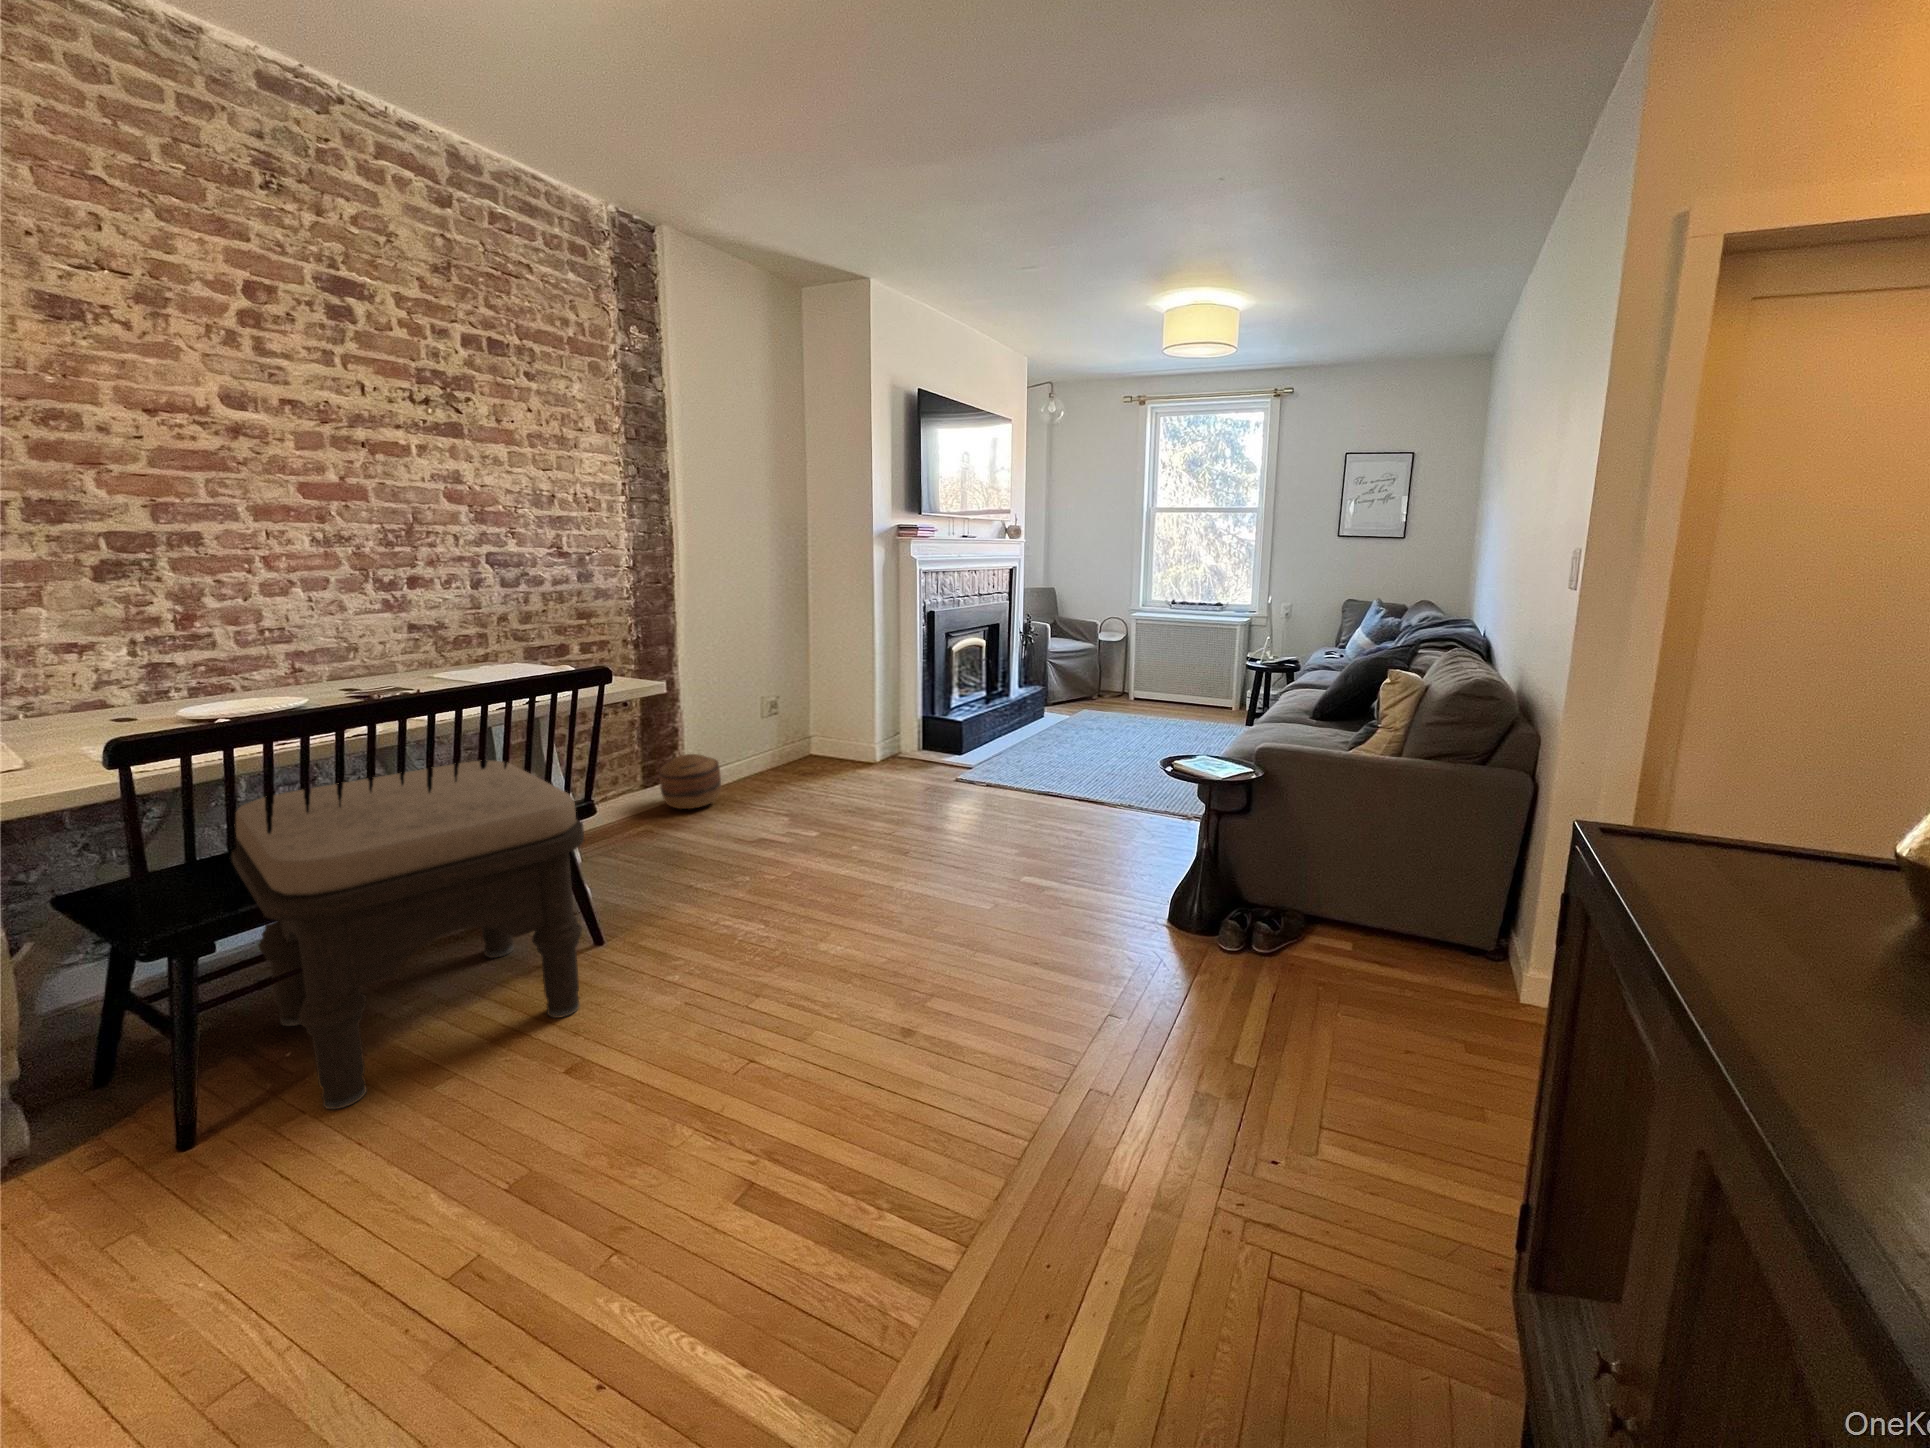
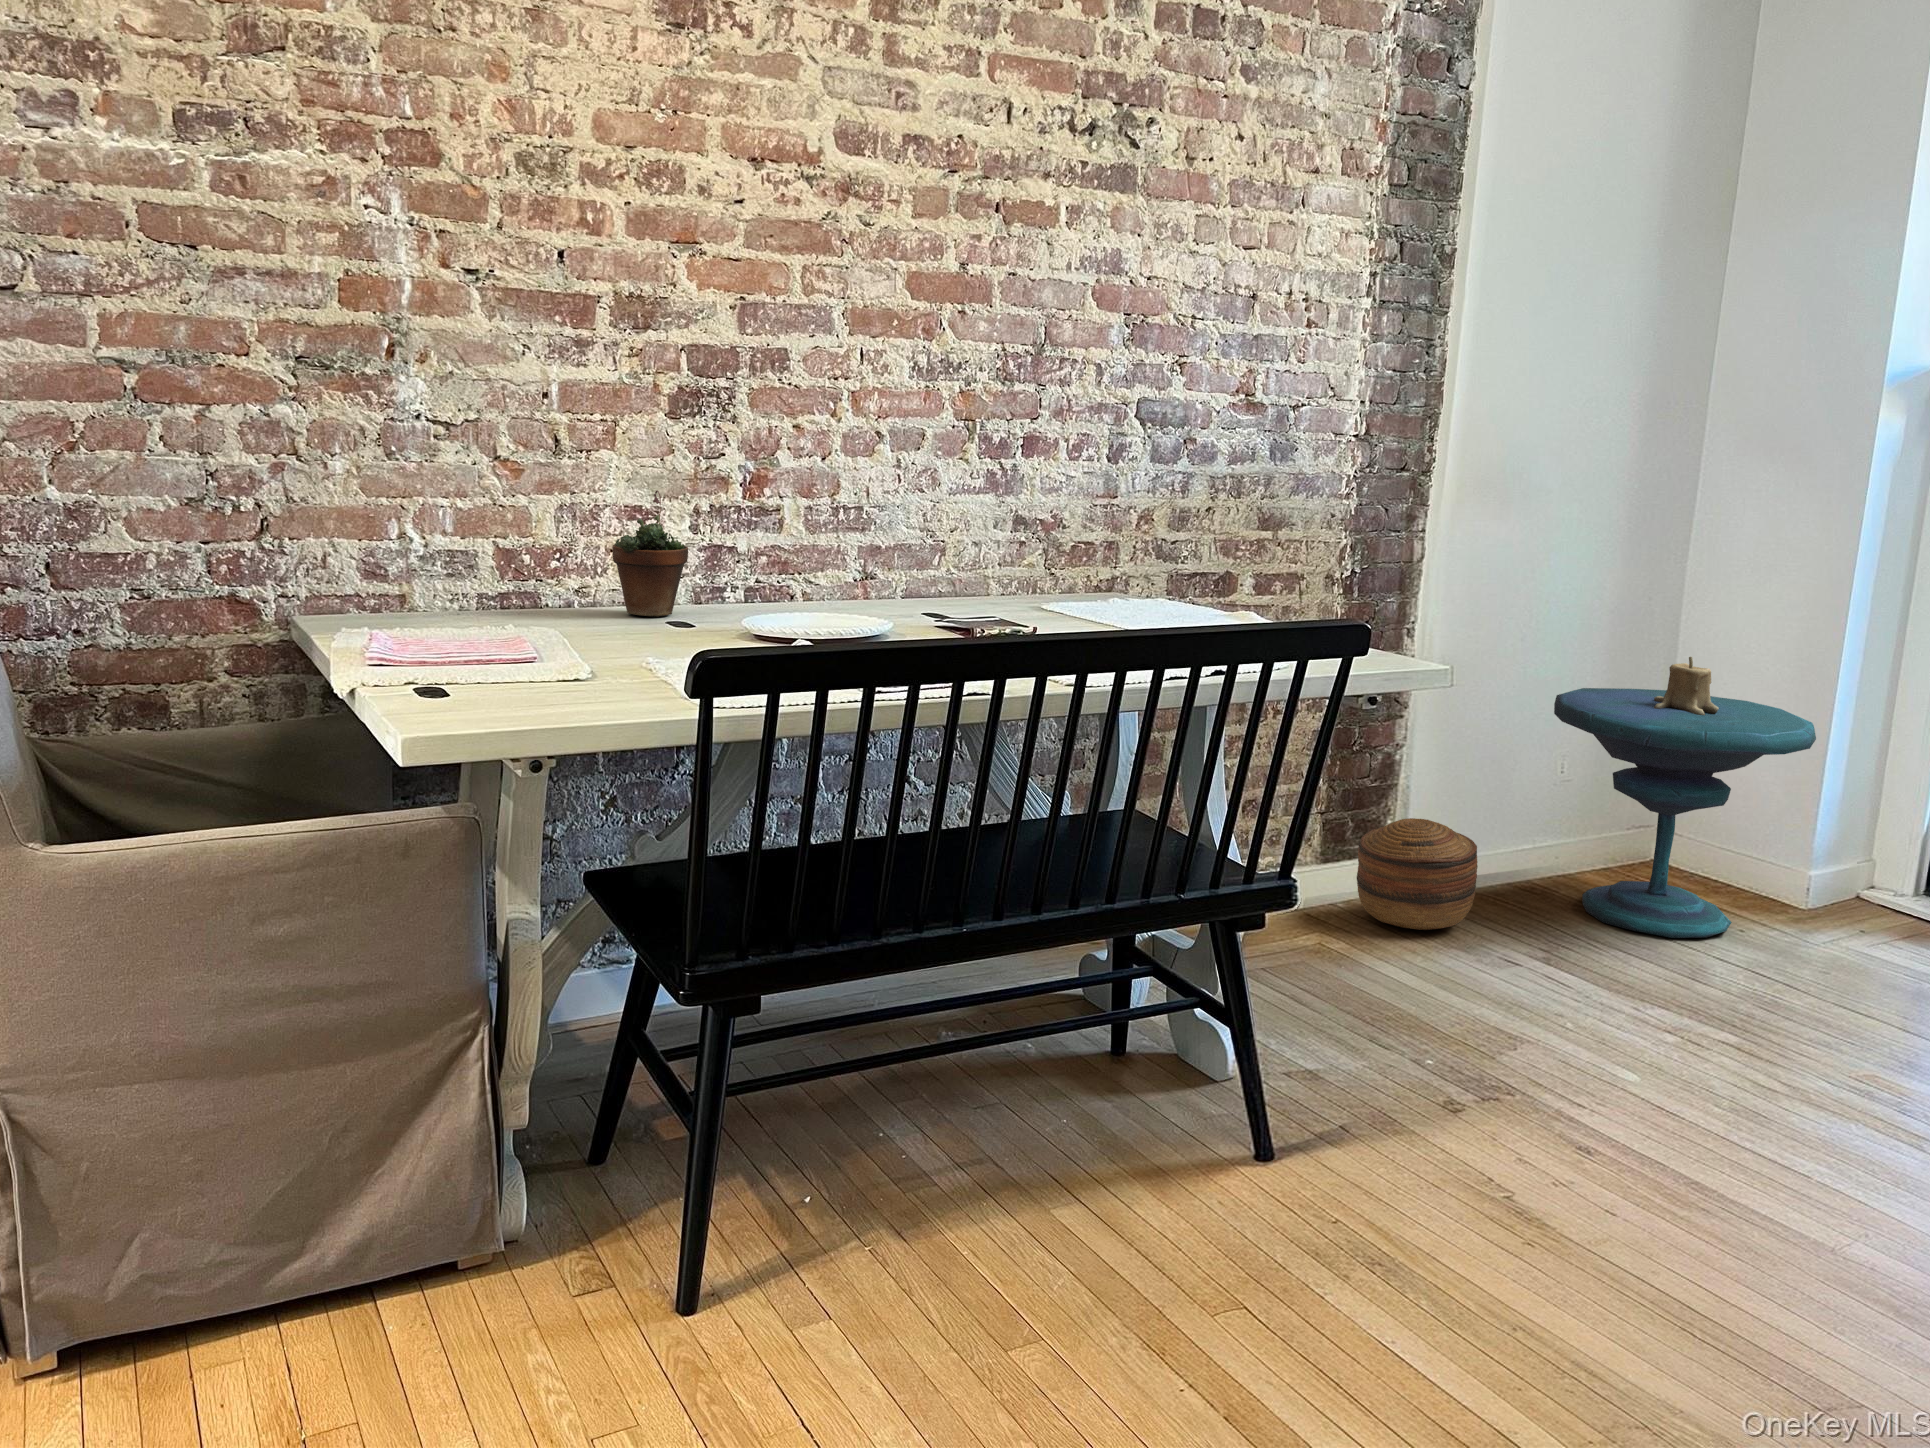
succulent plant: none [48,632,125,717] -> present [612,490,688,617]
side table: none [750,660,863,787] -> present [1554,657,1816,938]
ottoman: present [232,761,584,1109] -> none [781,765,1311,1330]

